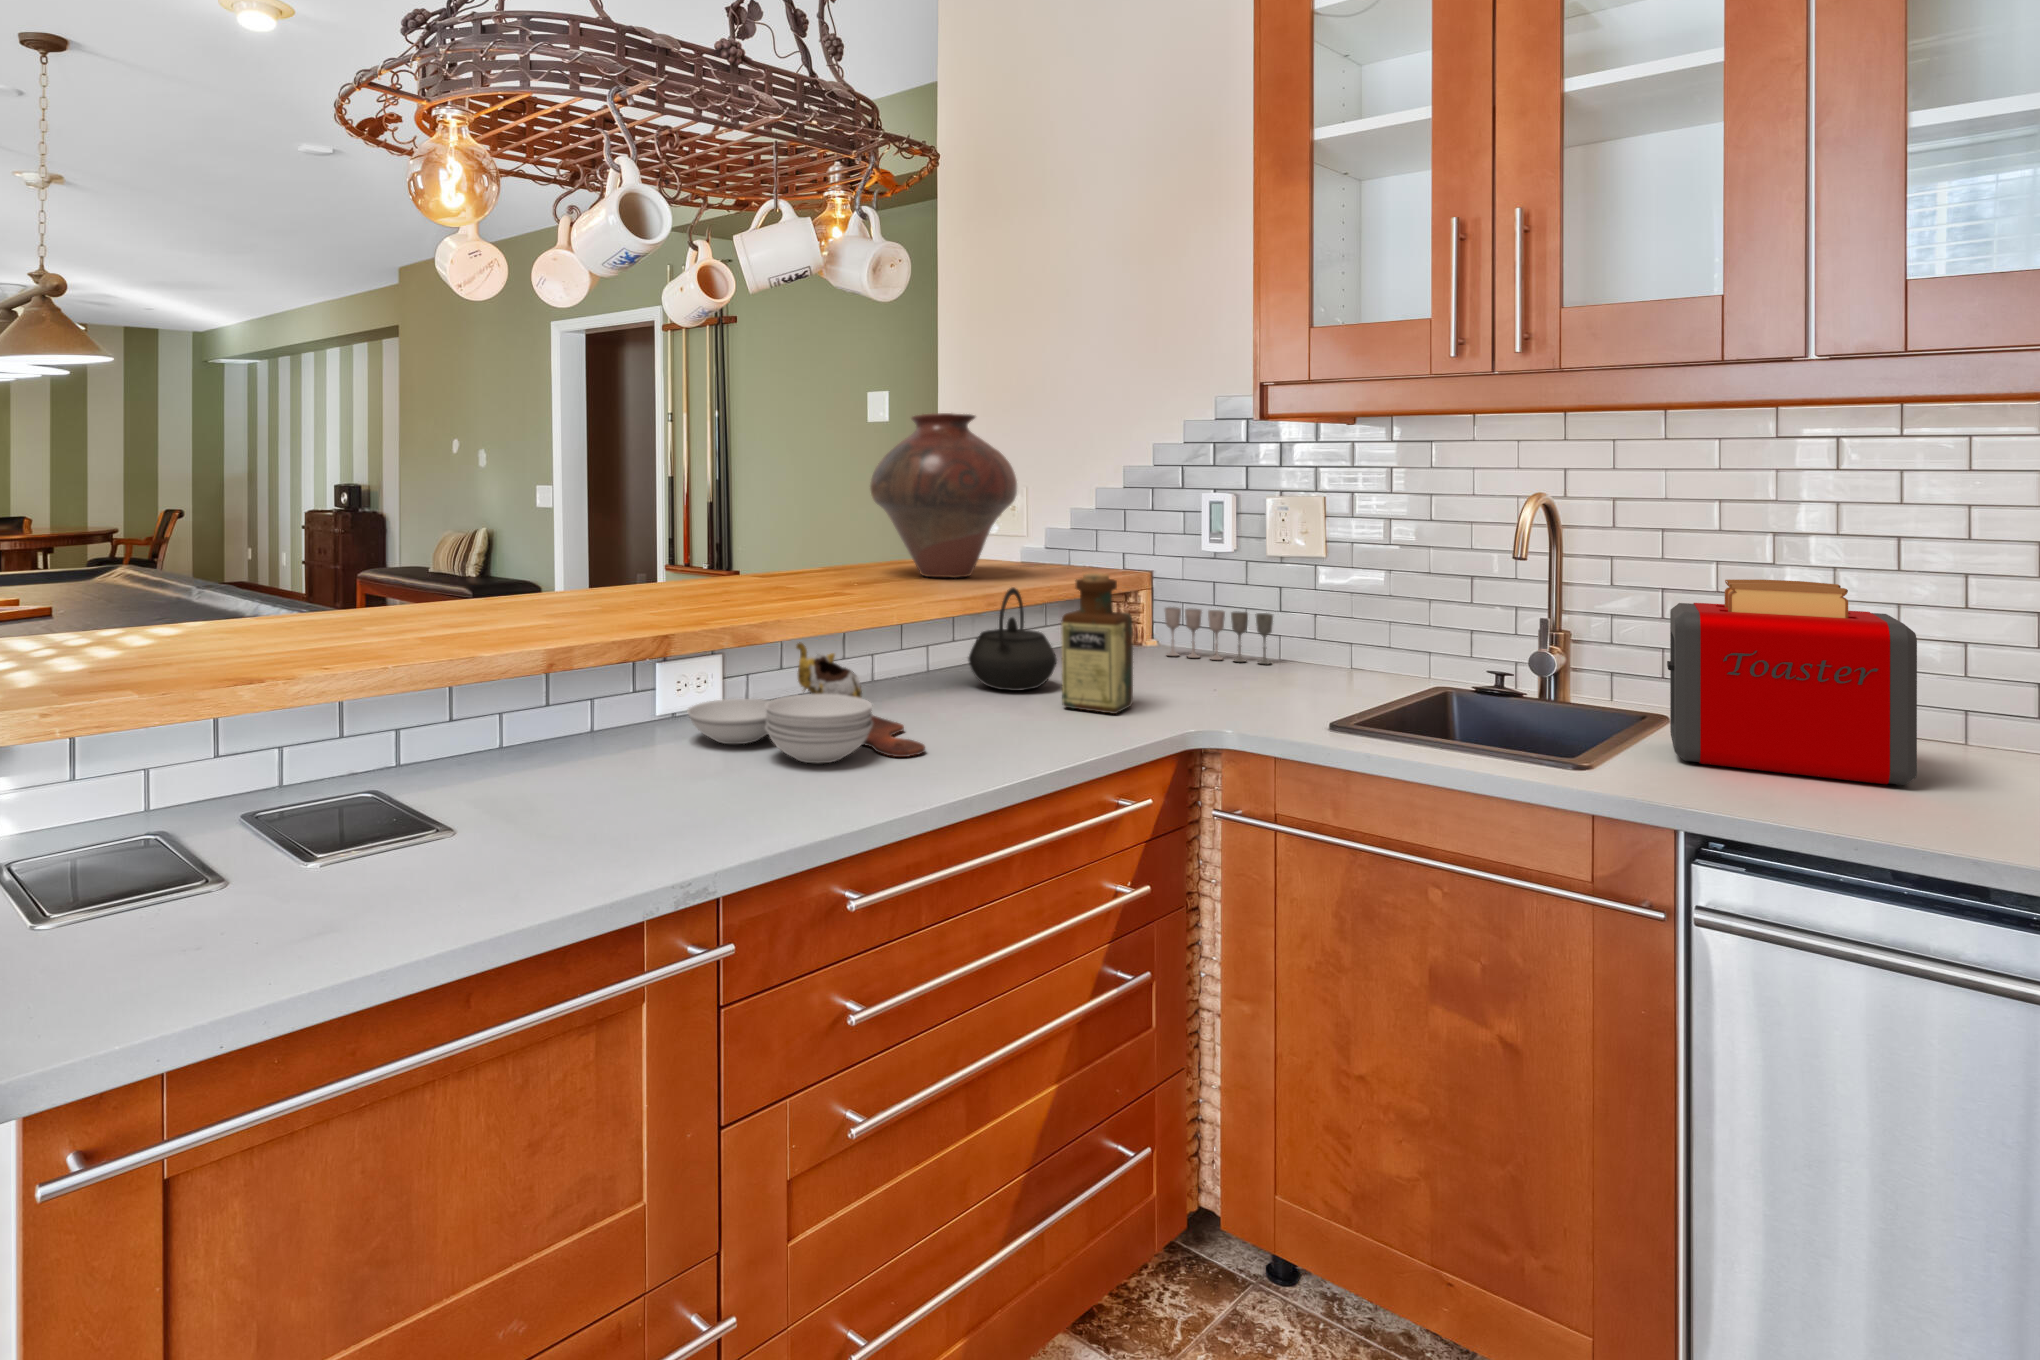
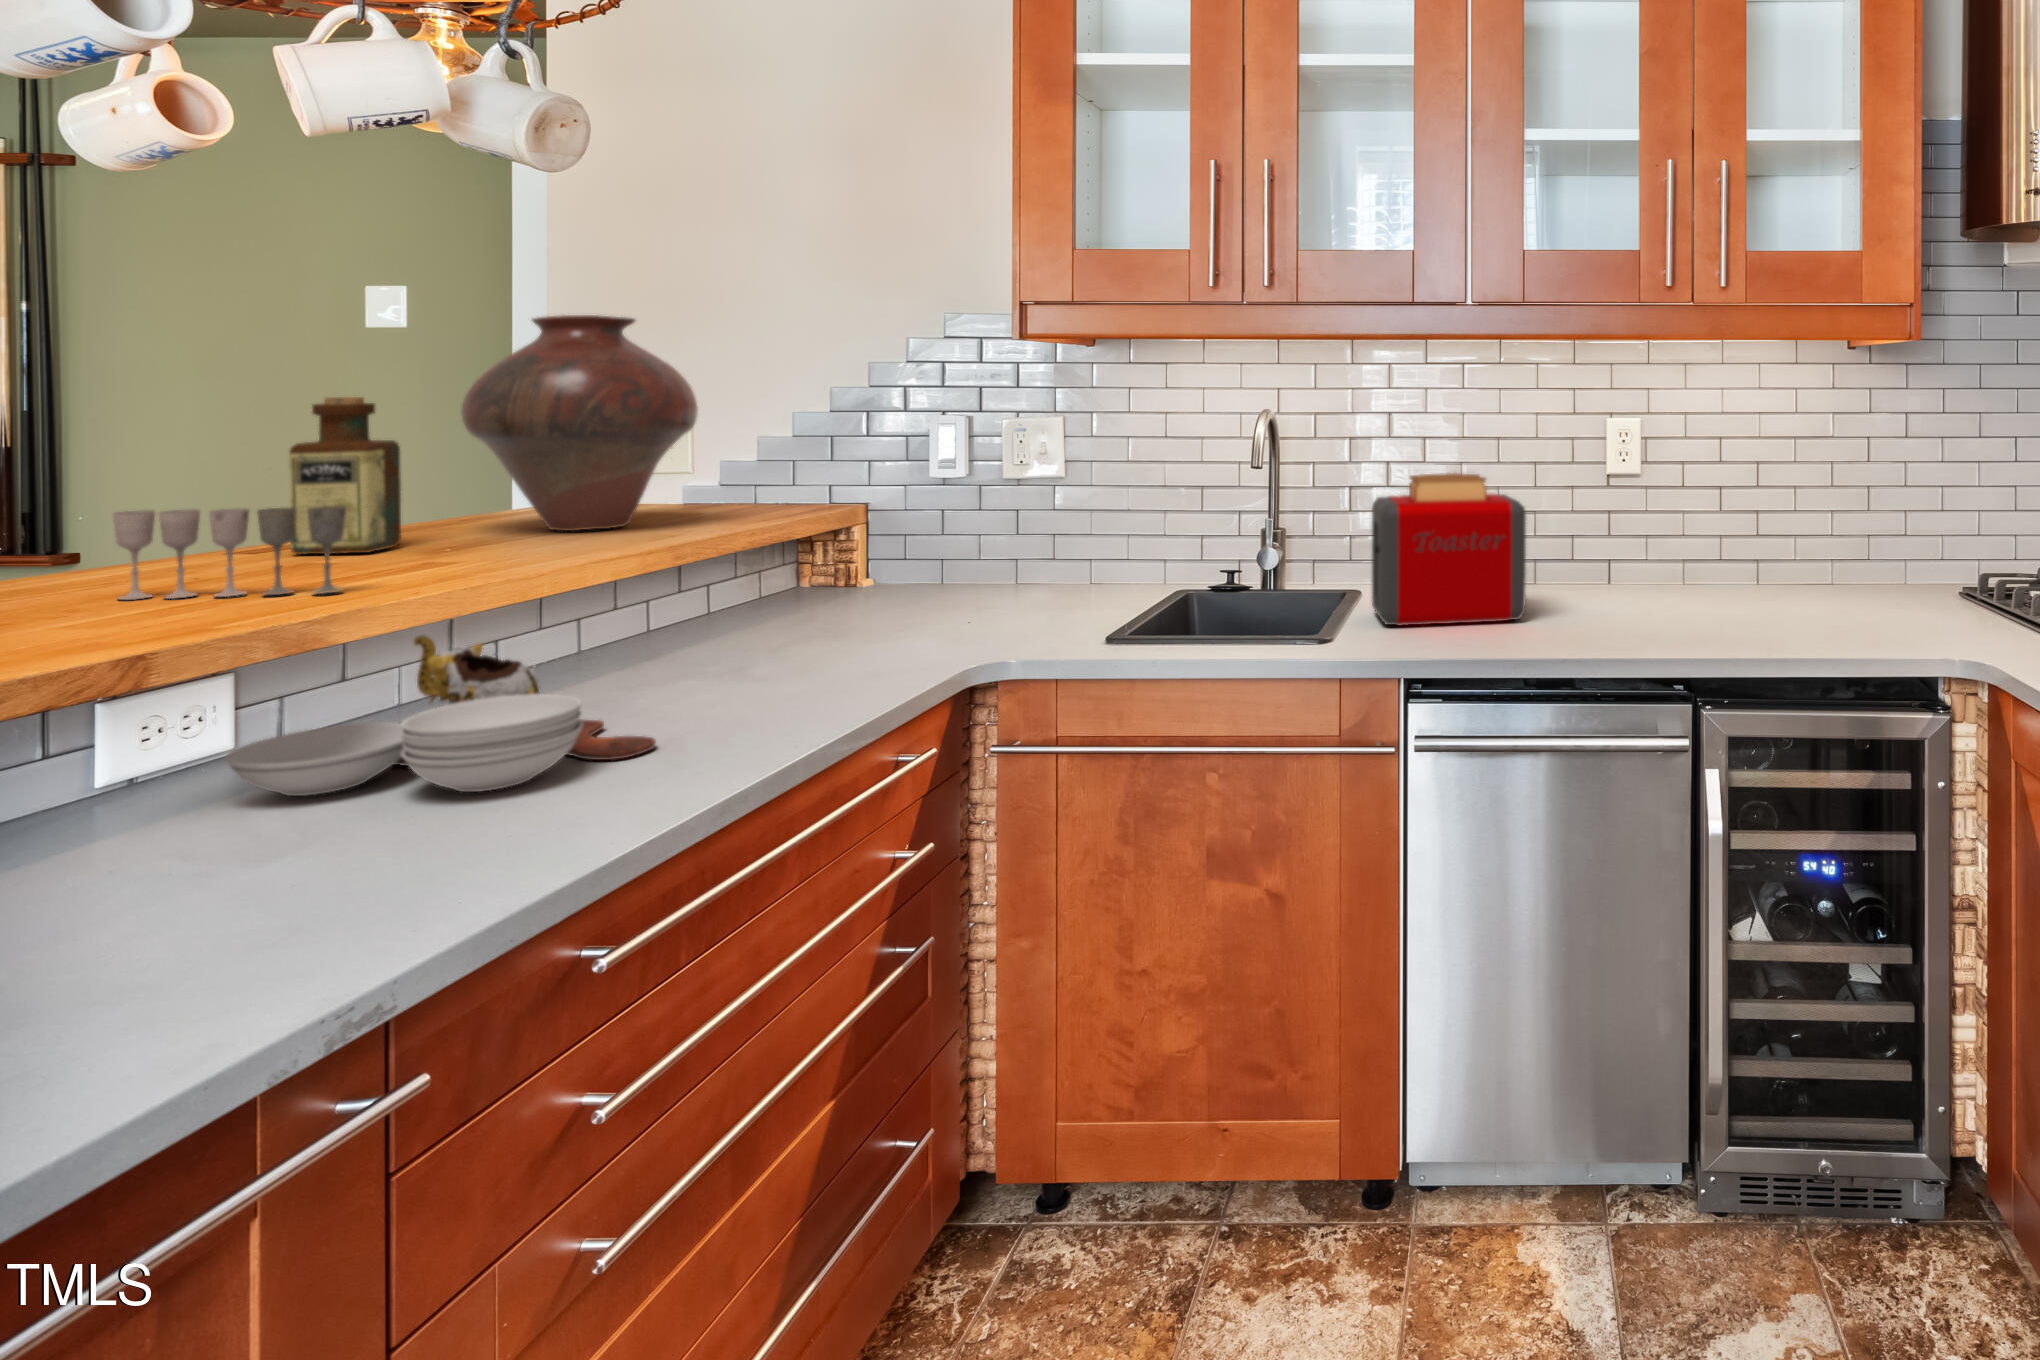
bottle: present [1061,573,1133,714] -> present [289,397,401,555]
kettle: present [968,587,1057,691] -> none [657,534,782,660]
wine glass: present [1165,607,1273,664] -> present [113,506,346,600]

